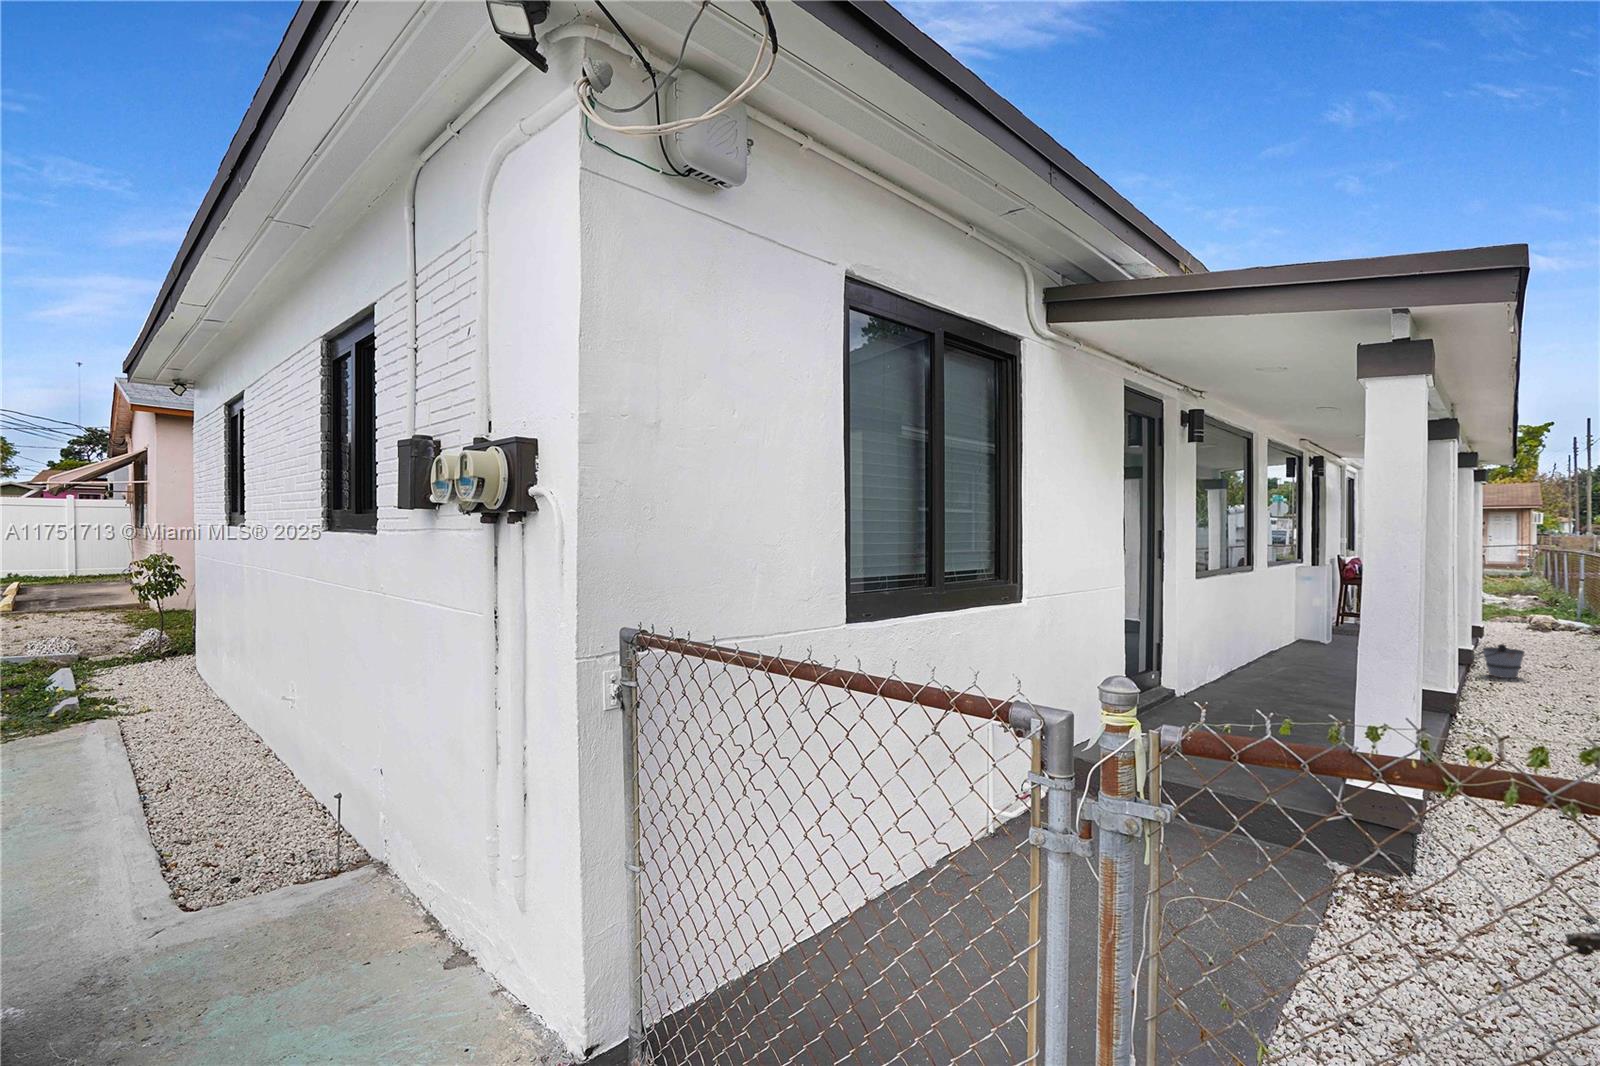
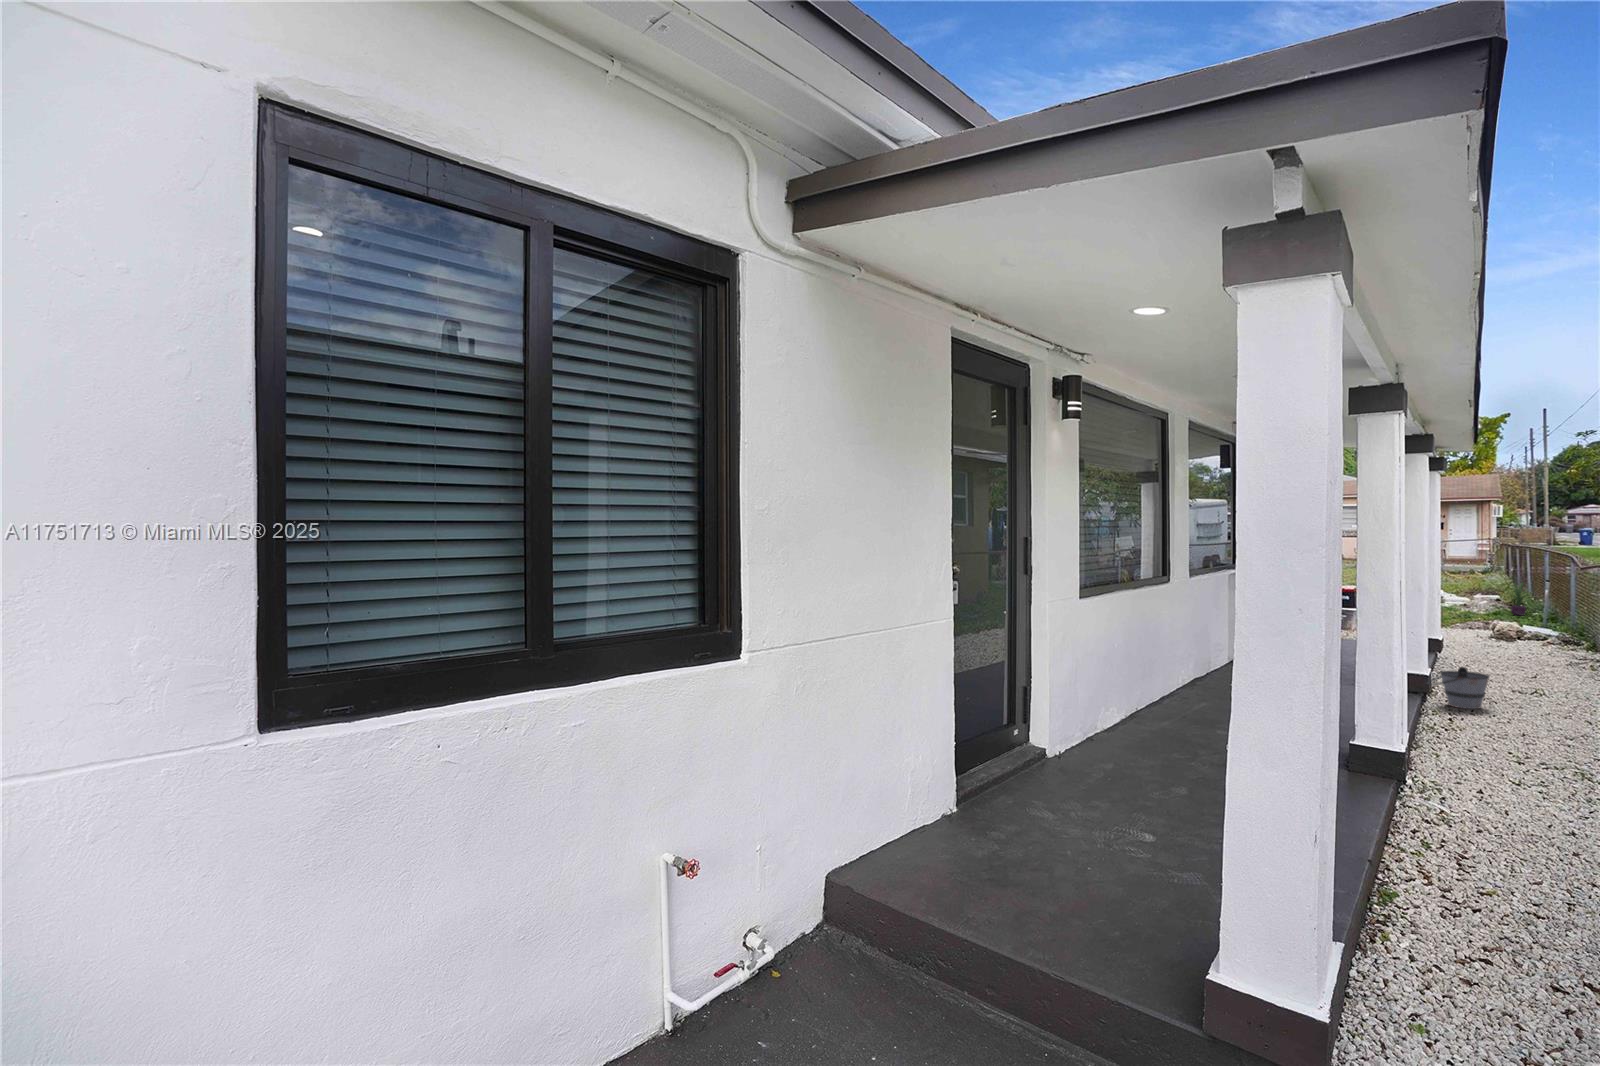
decorative plant: none [1535,582,1581,612] -> present [1511,583,1526,616]

